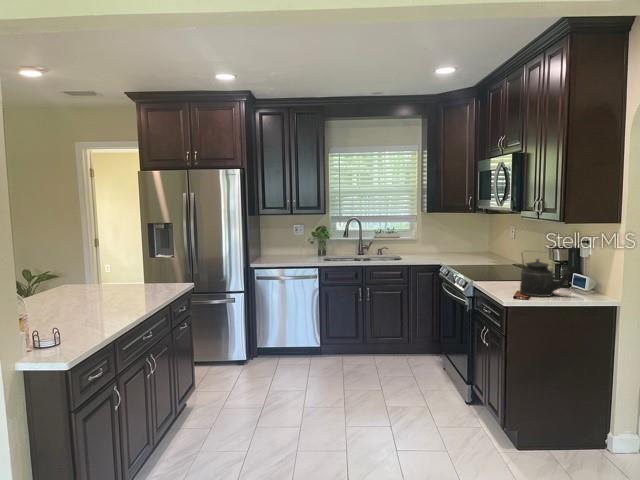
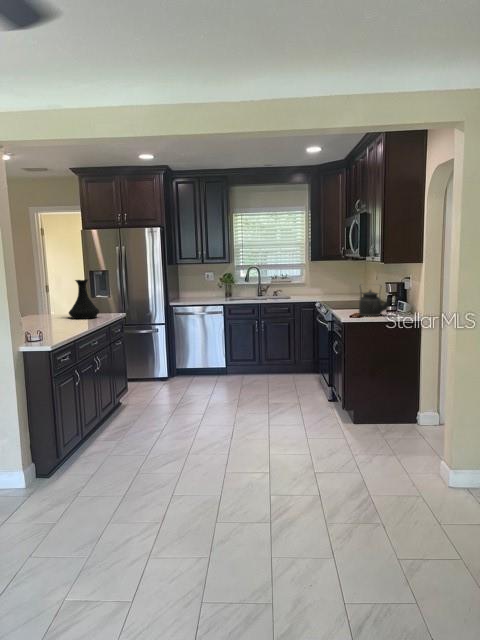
vase: none [115,238,159,294] -> present [69,279,99,319]

